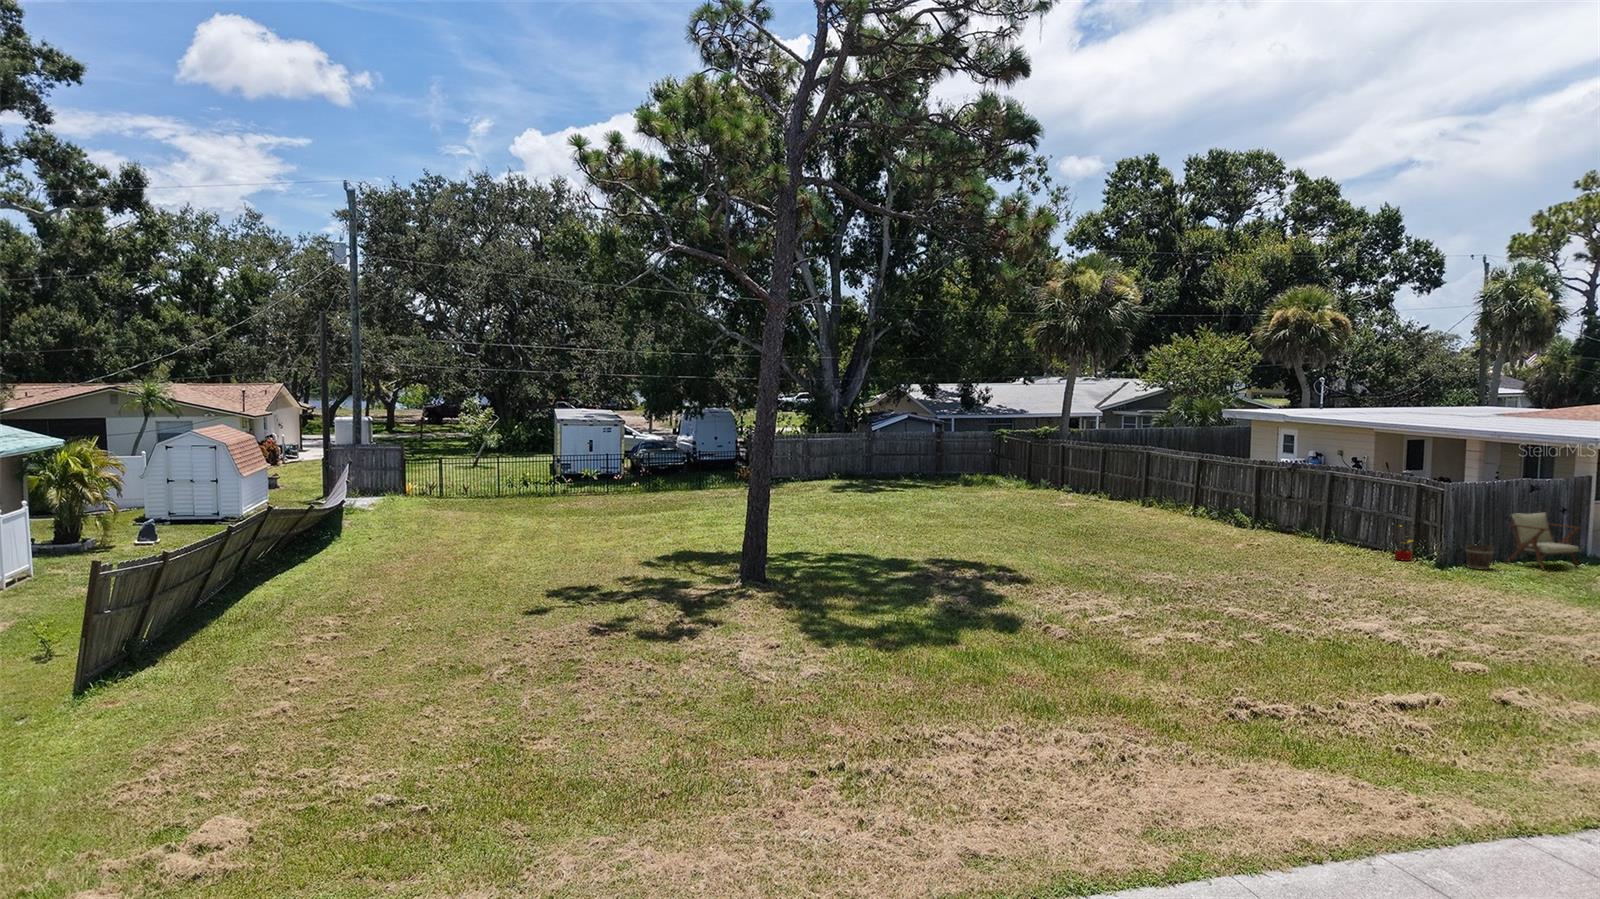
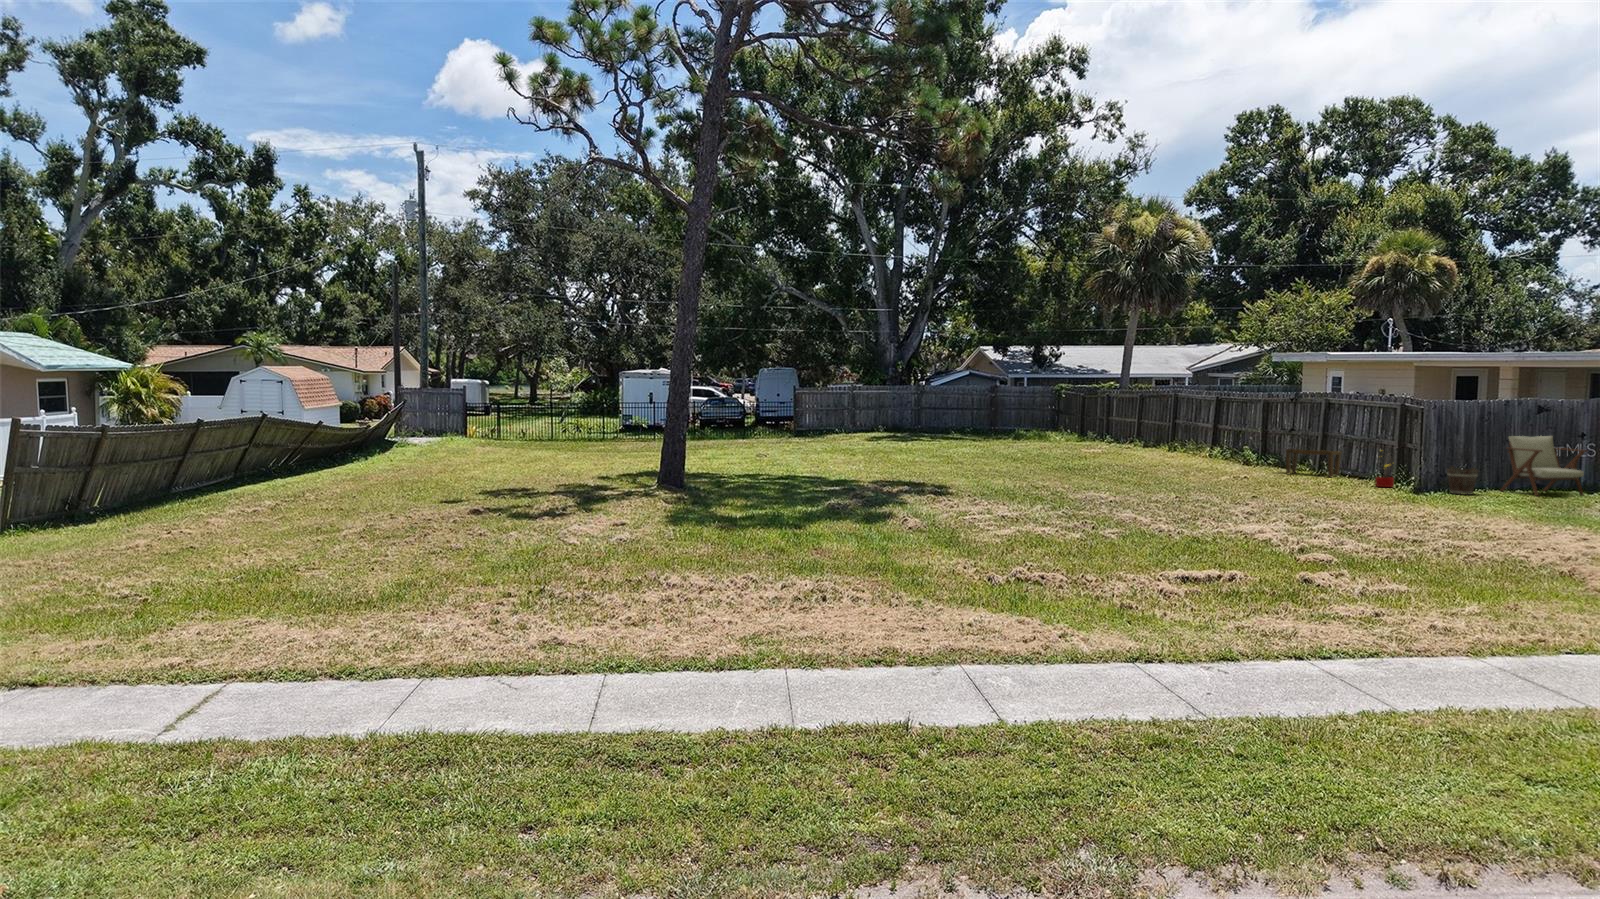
bench: none [1293,517,1346,546] -> present [1286,449,1342,477]

